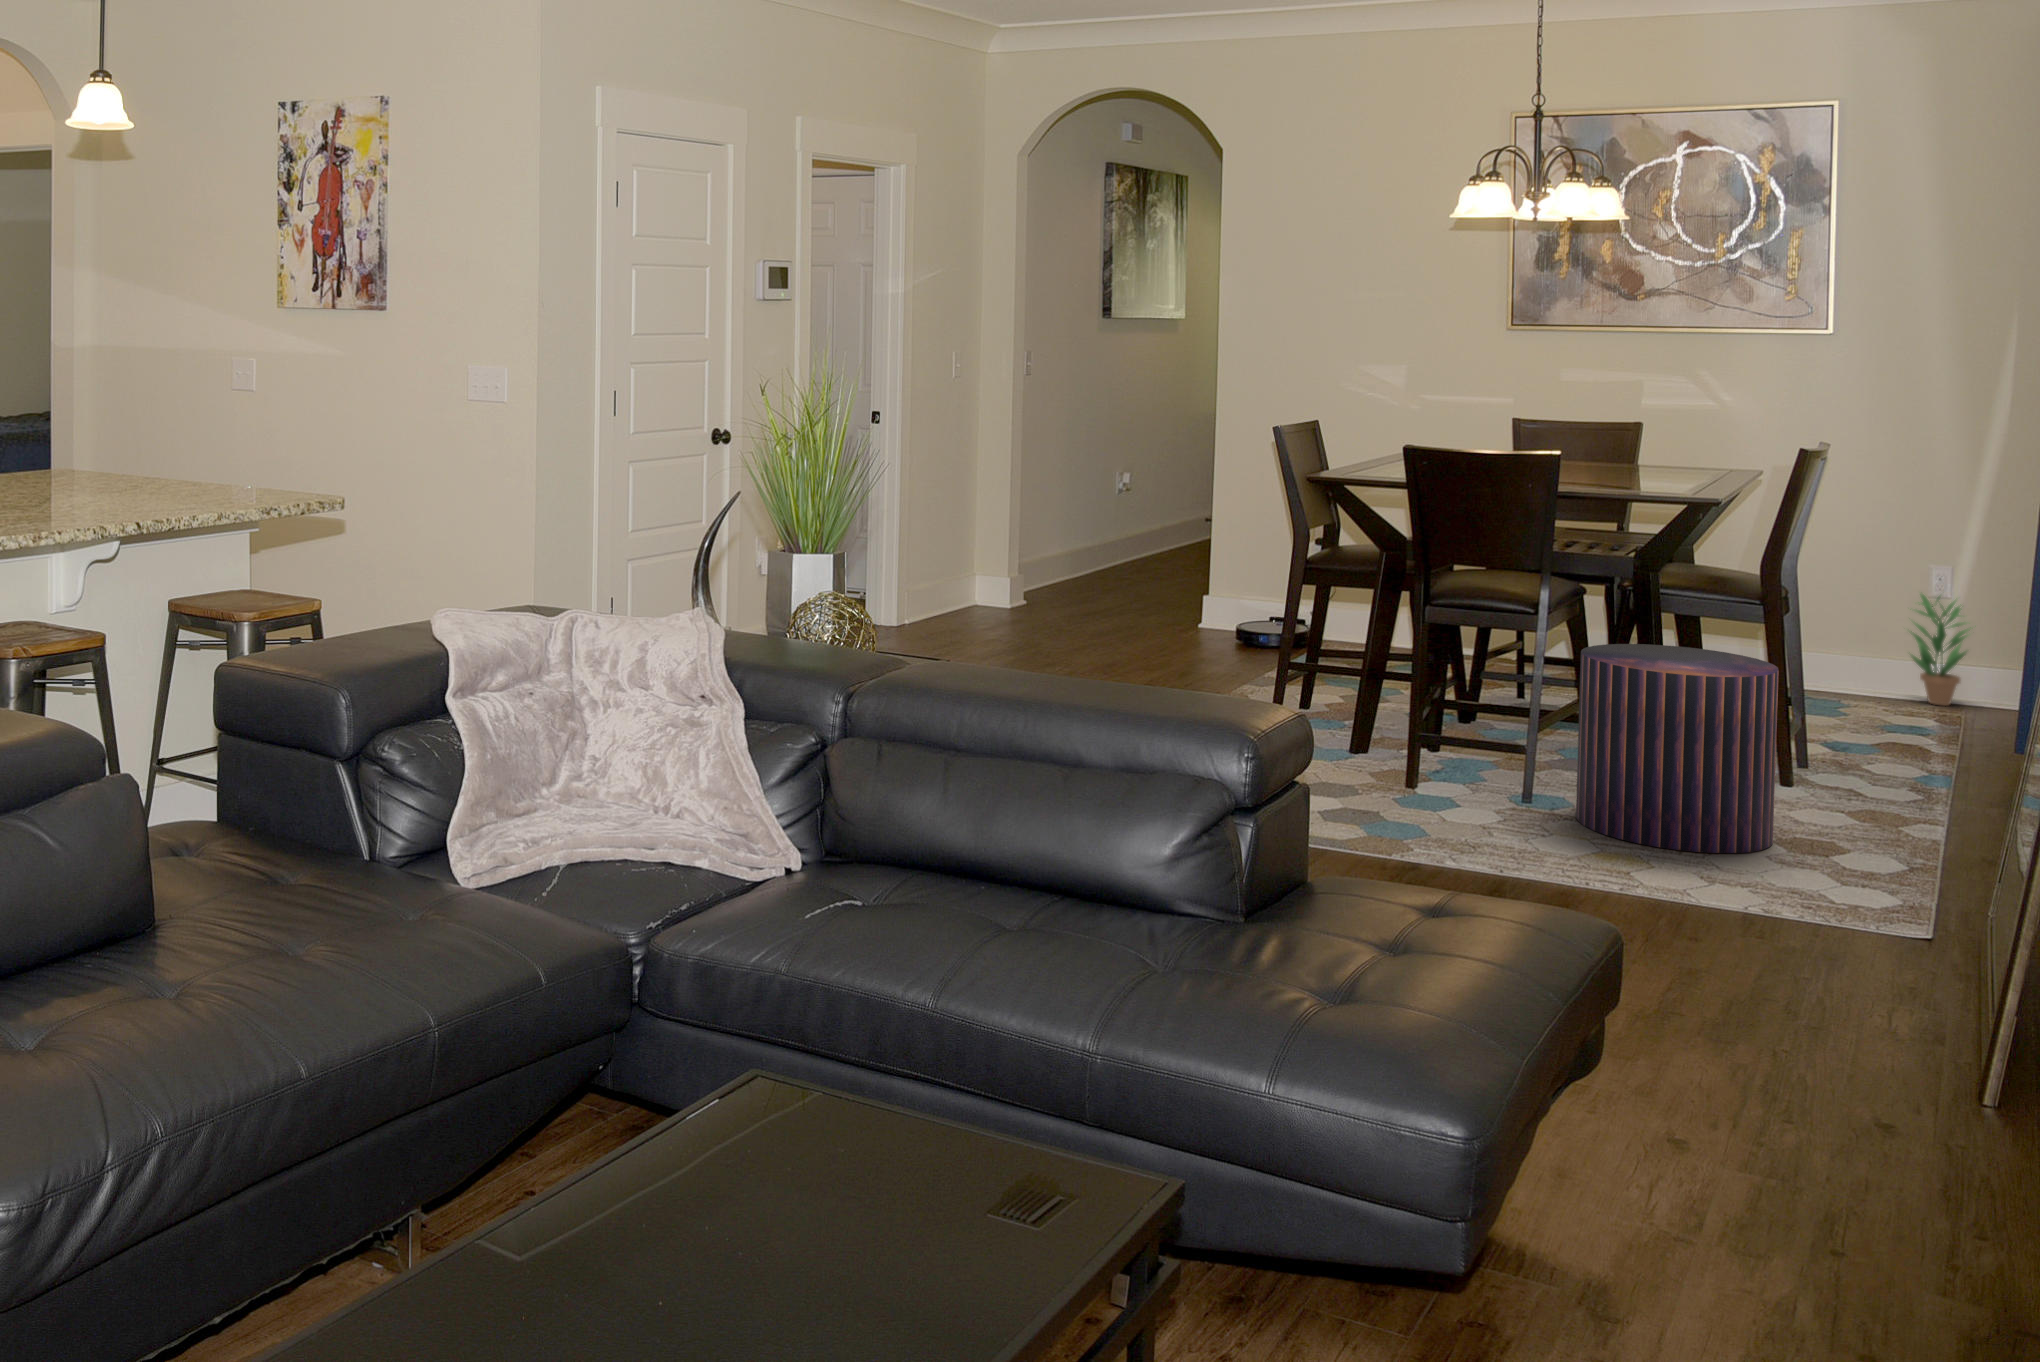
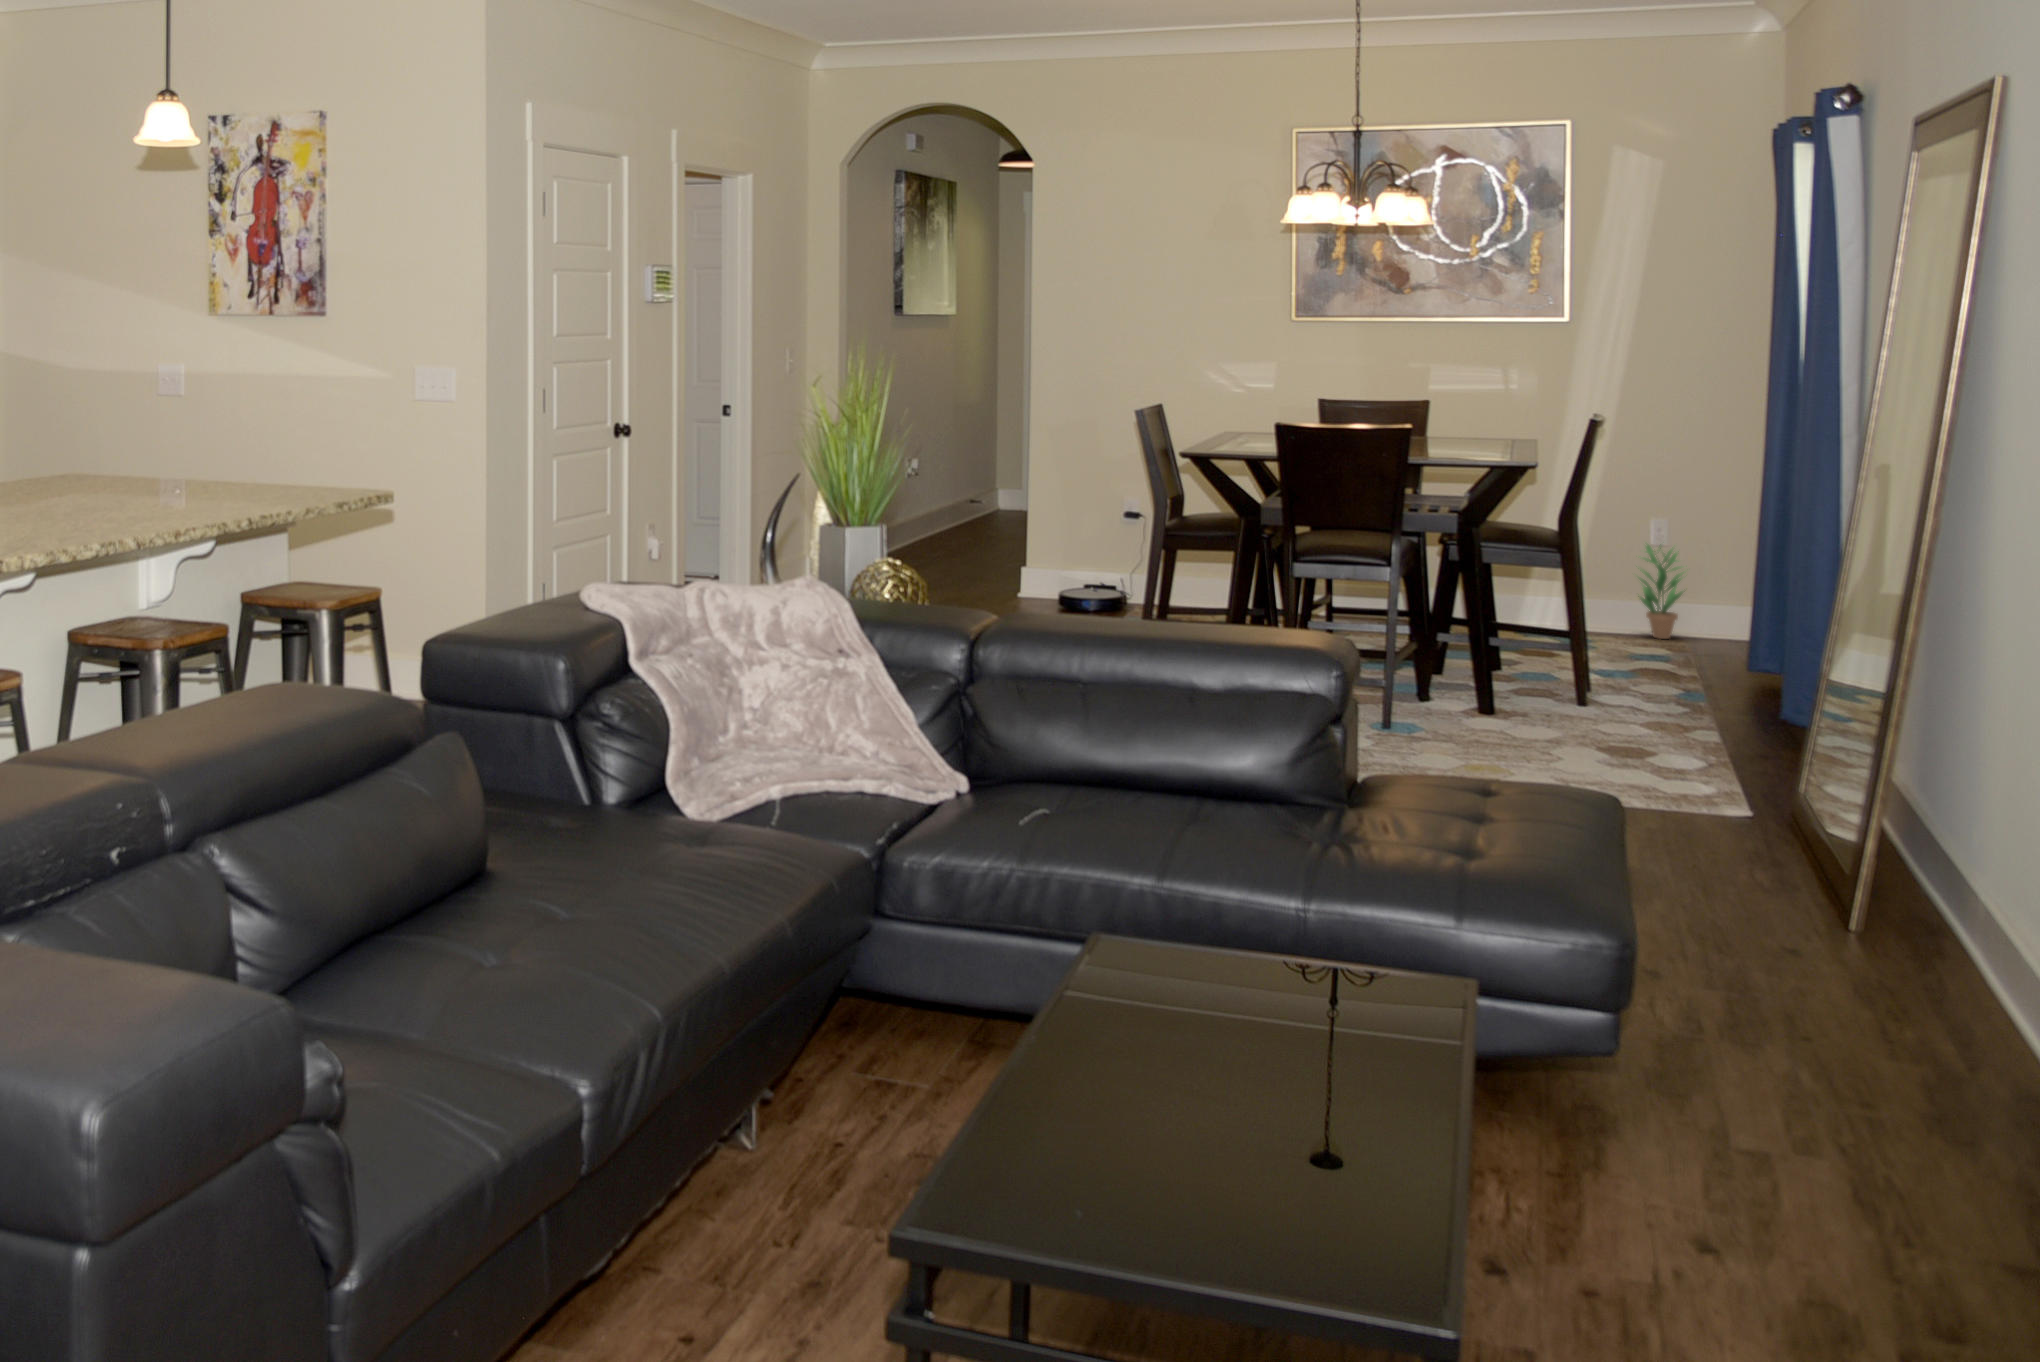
pouf: present [1576,644,1778,853] -> none [1429,589,1592,761]

